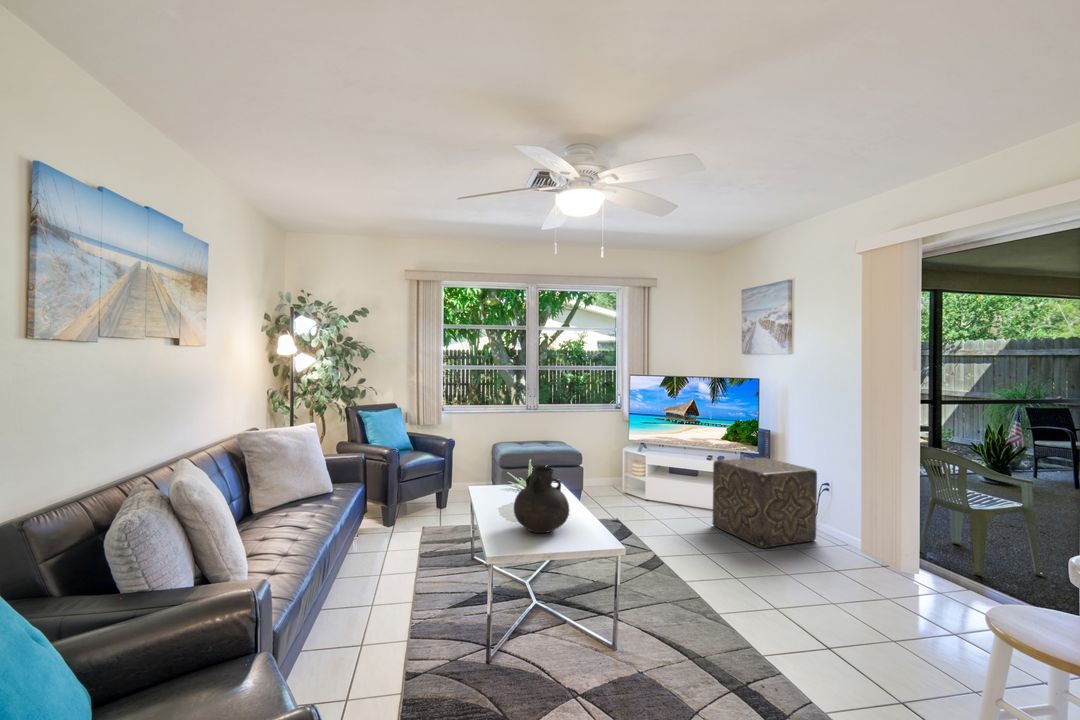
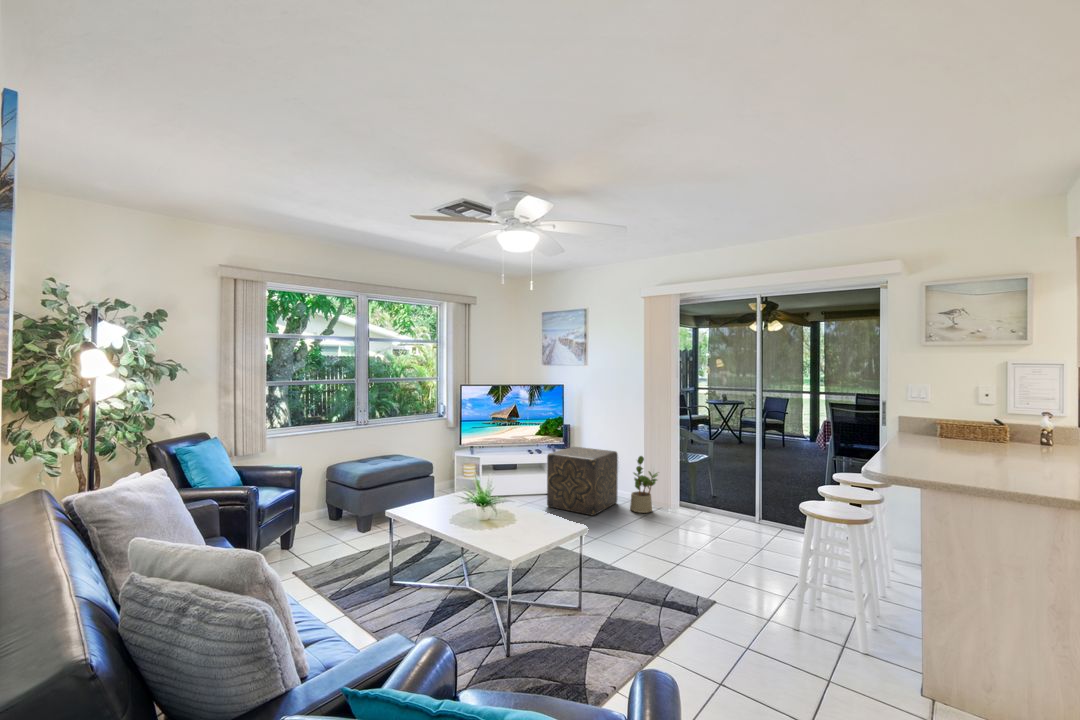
vase: present [514,466,569,533] -> none [496,477,544,534]
potted plant: none [826,480,875,562] -> present [630,456,658,513]

